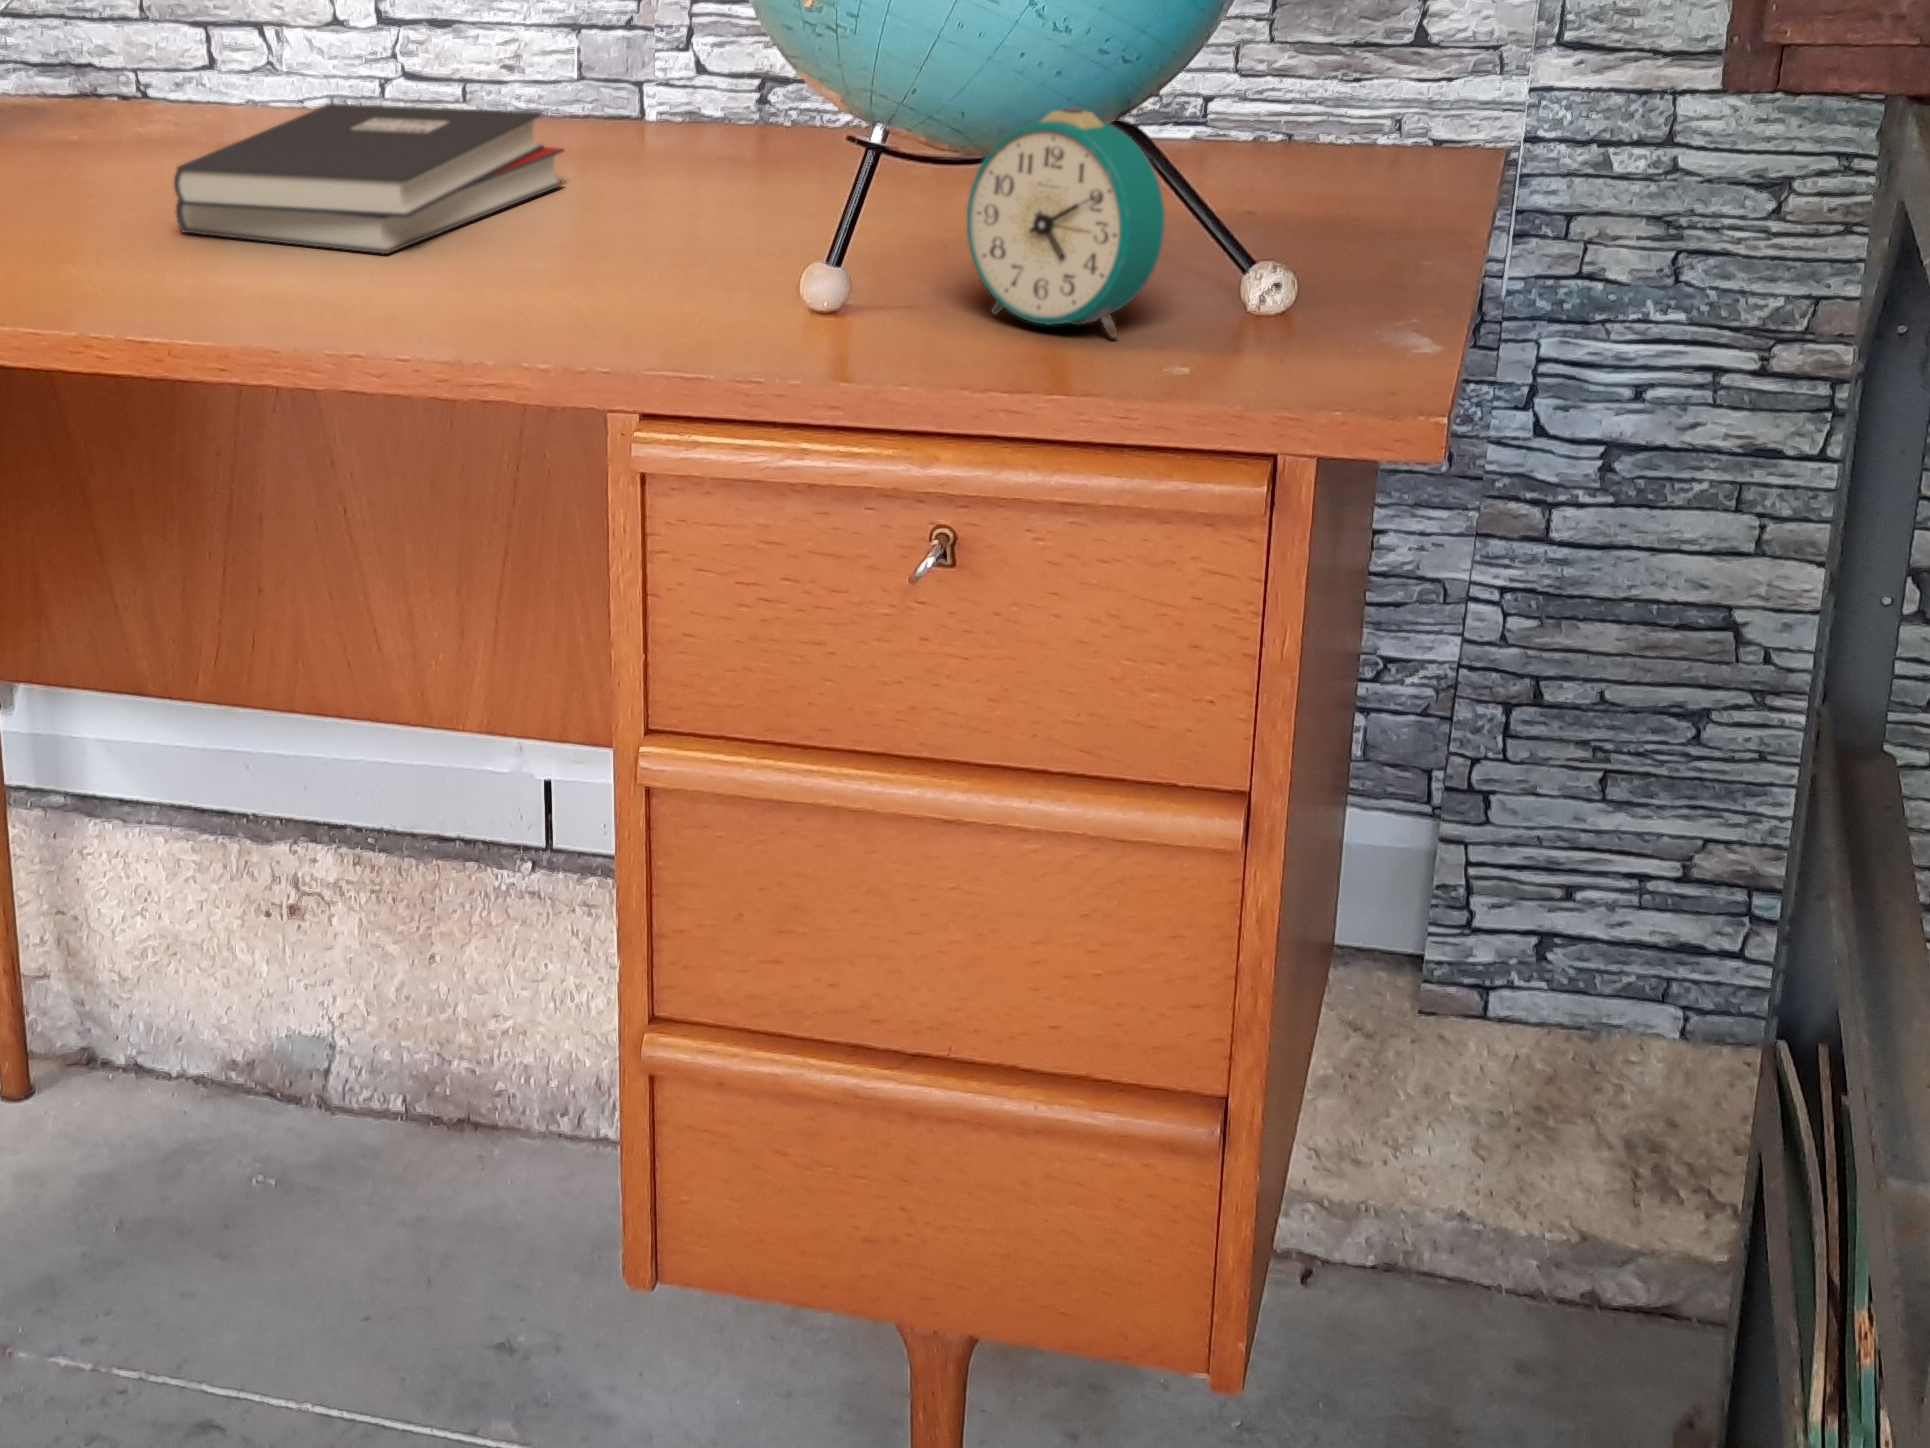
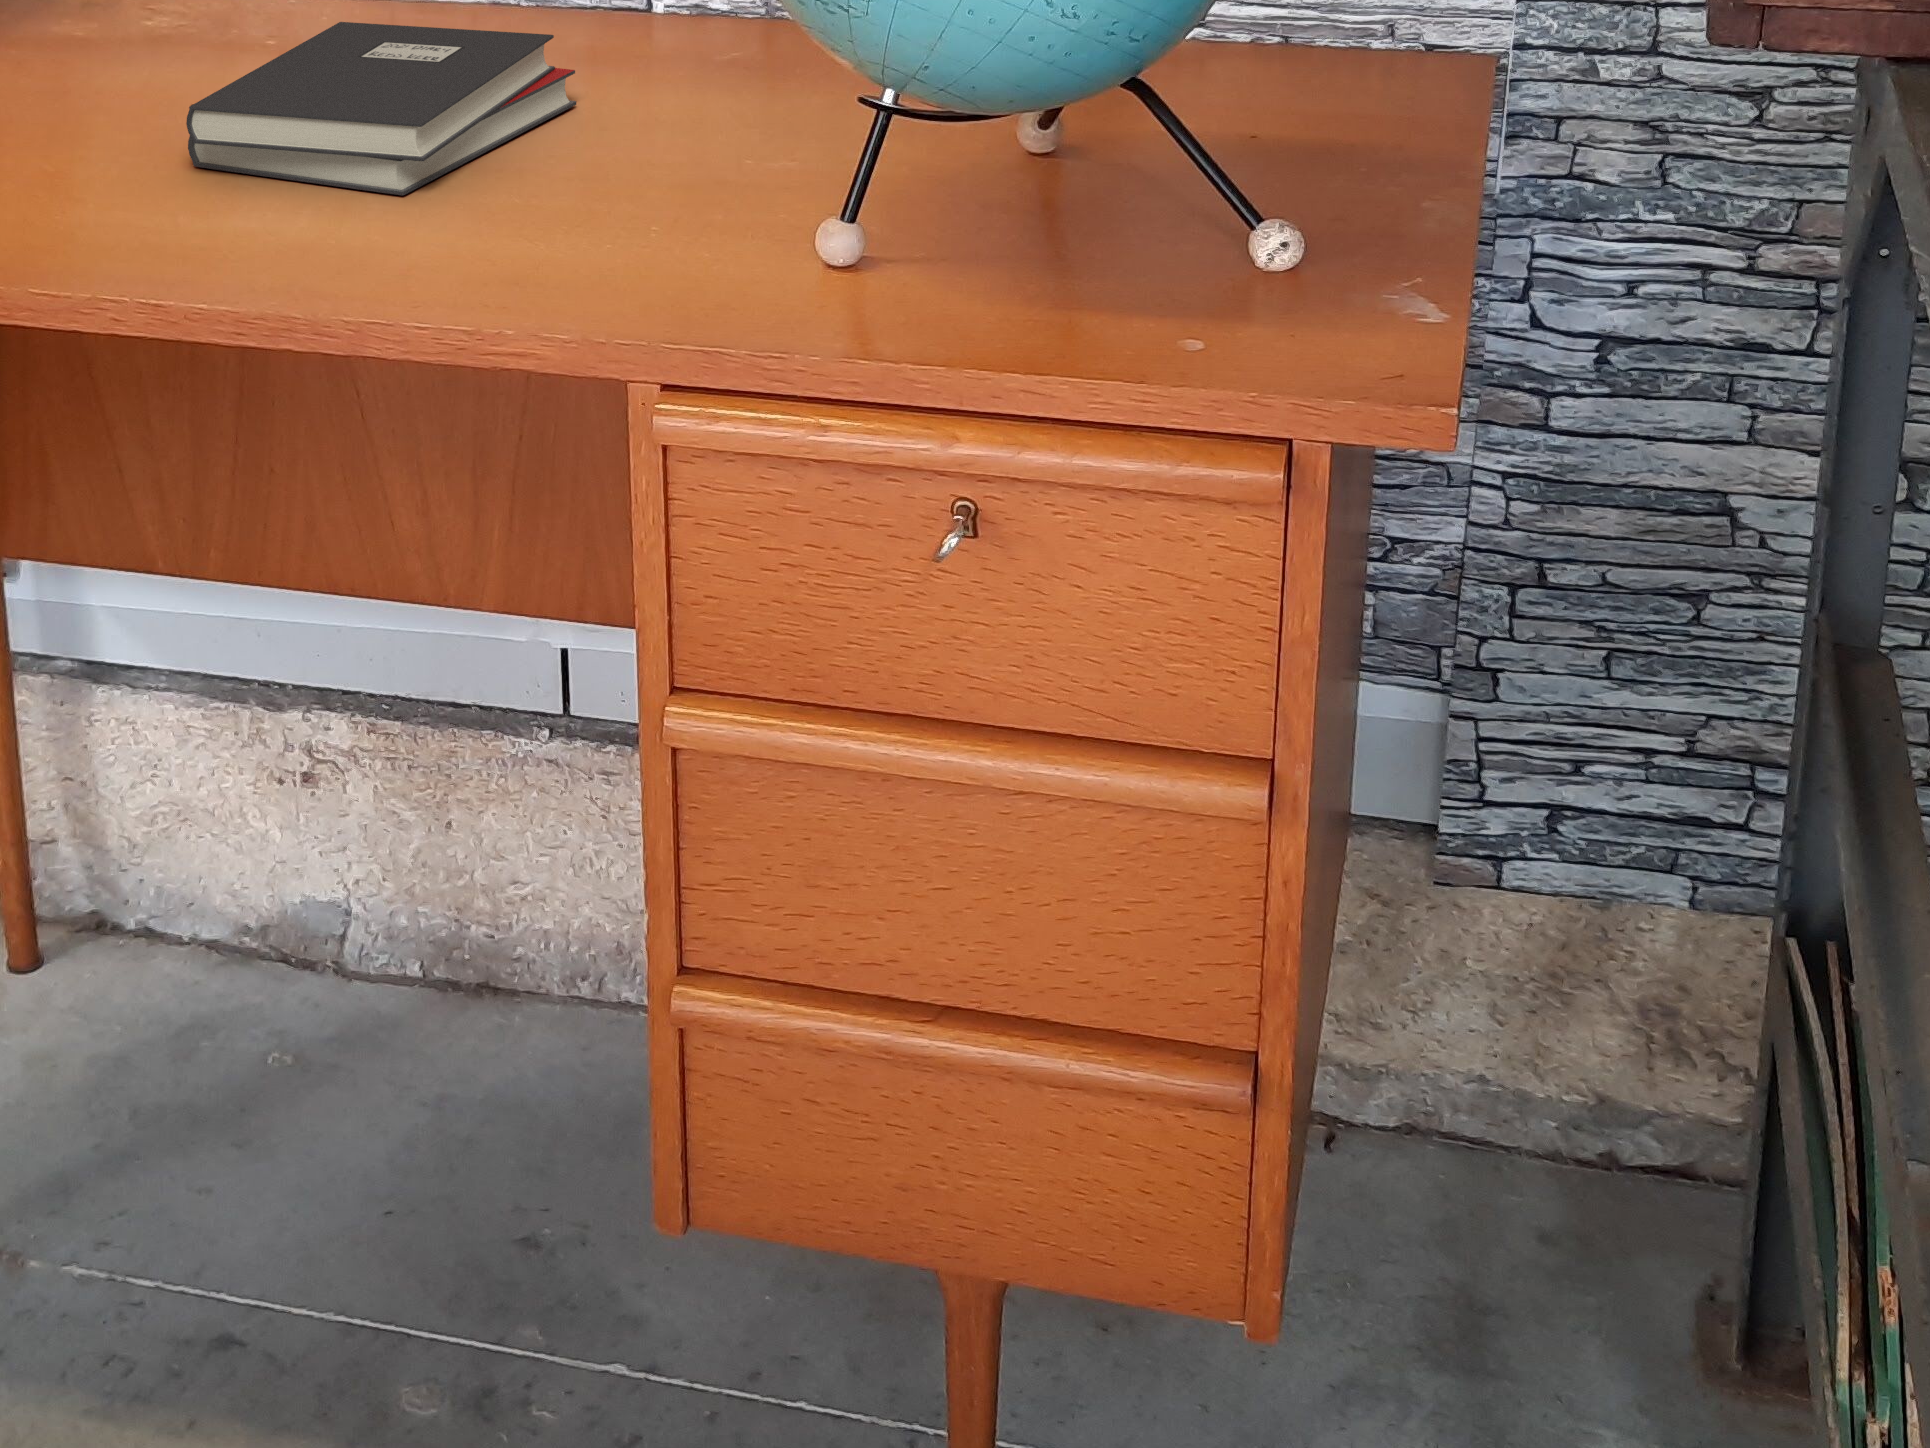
alarm clock: present [967,107,1165,338] -> none [985,80,1181,306]

